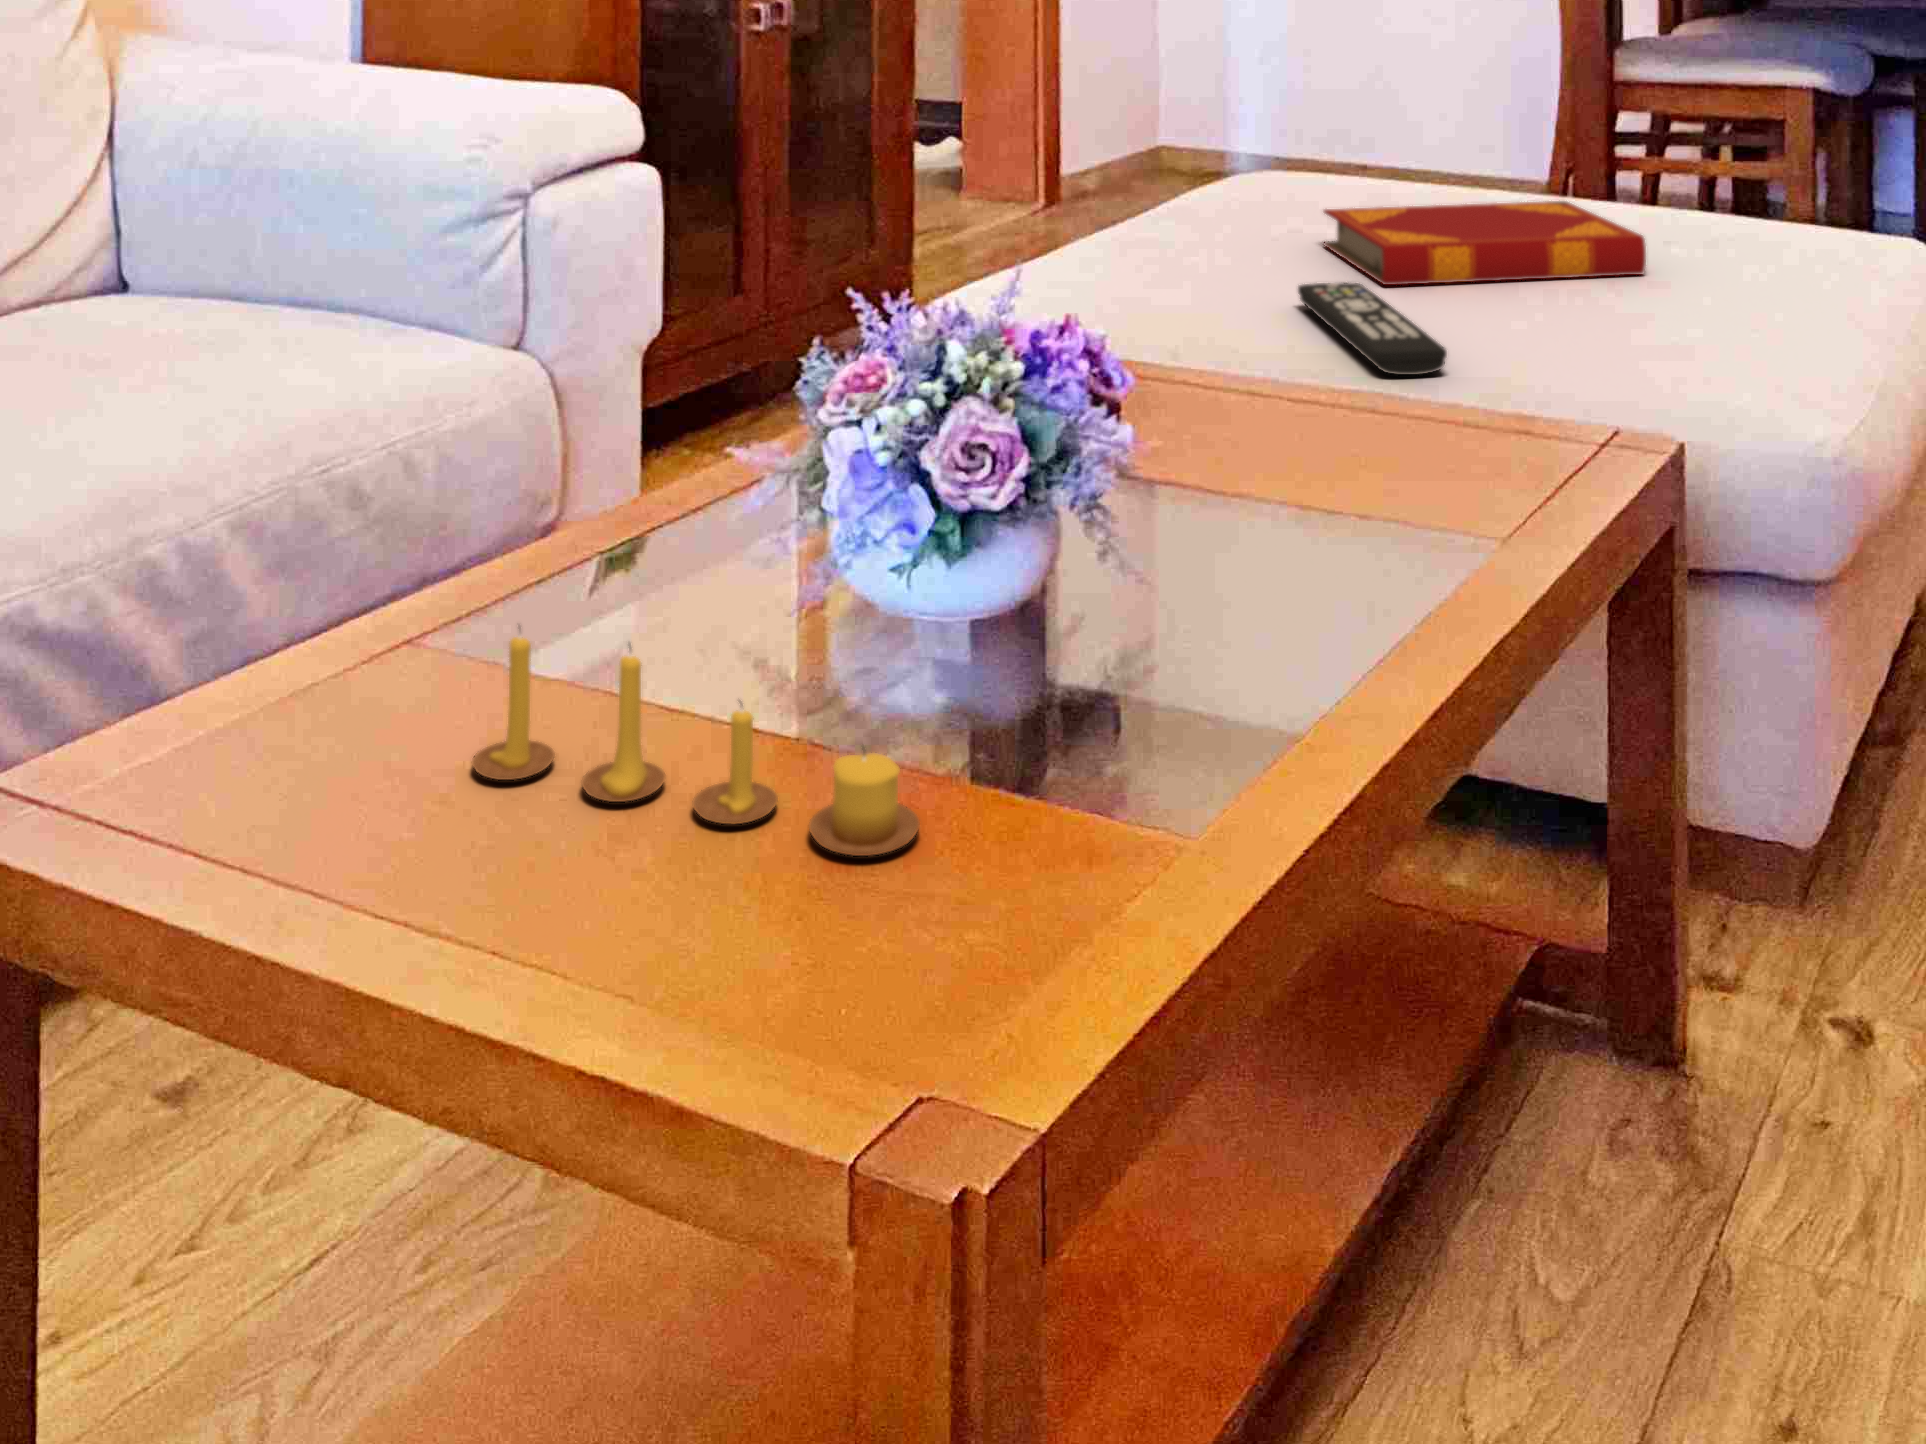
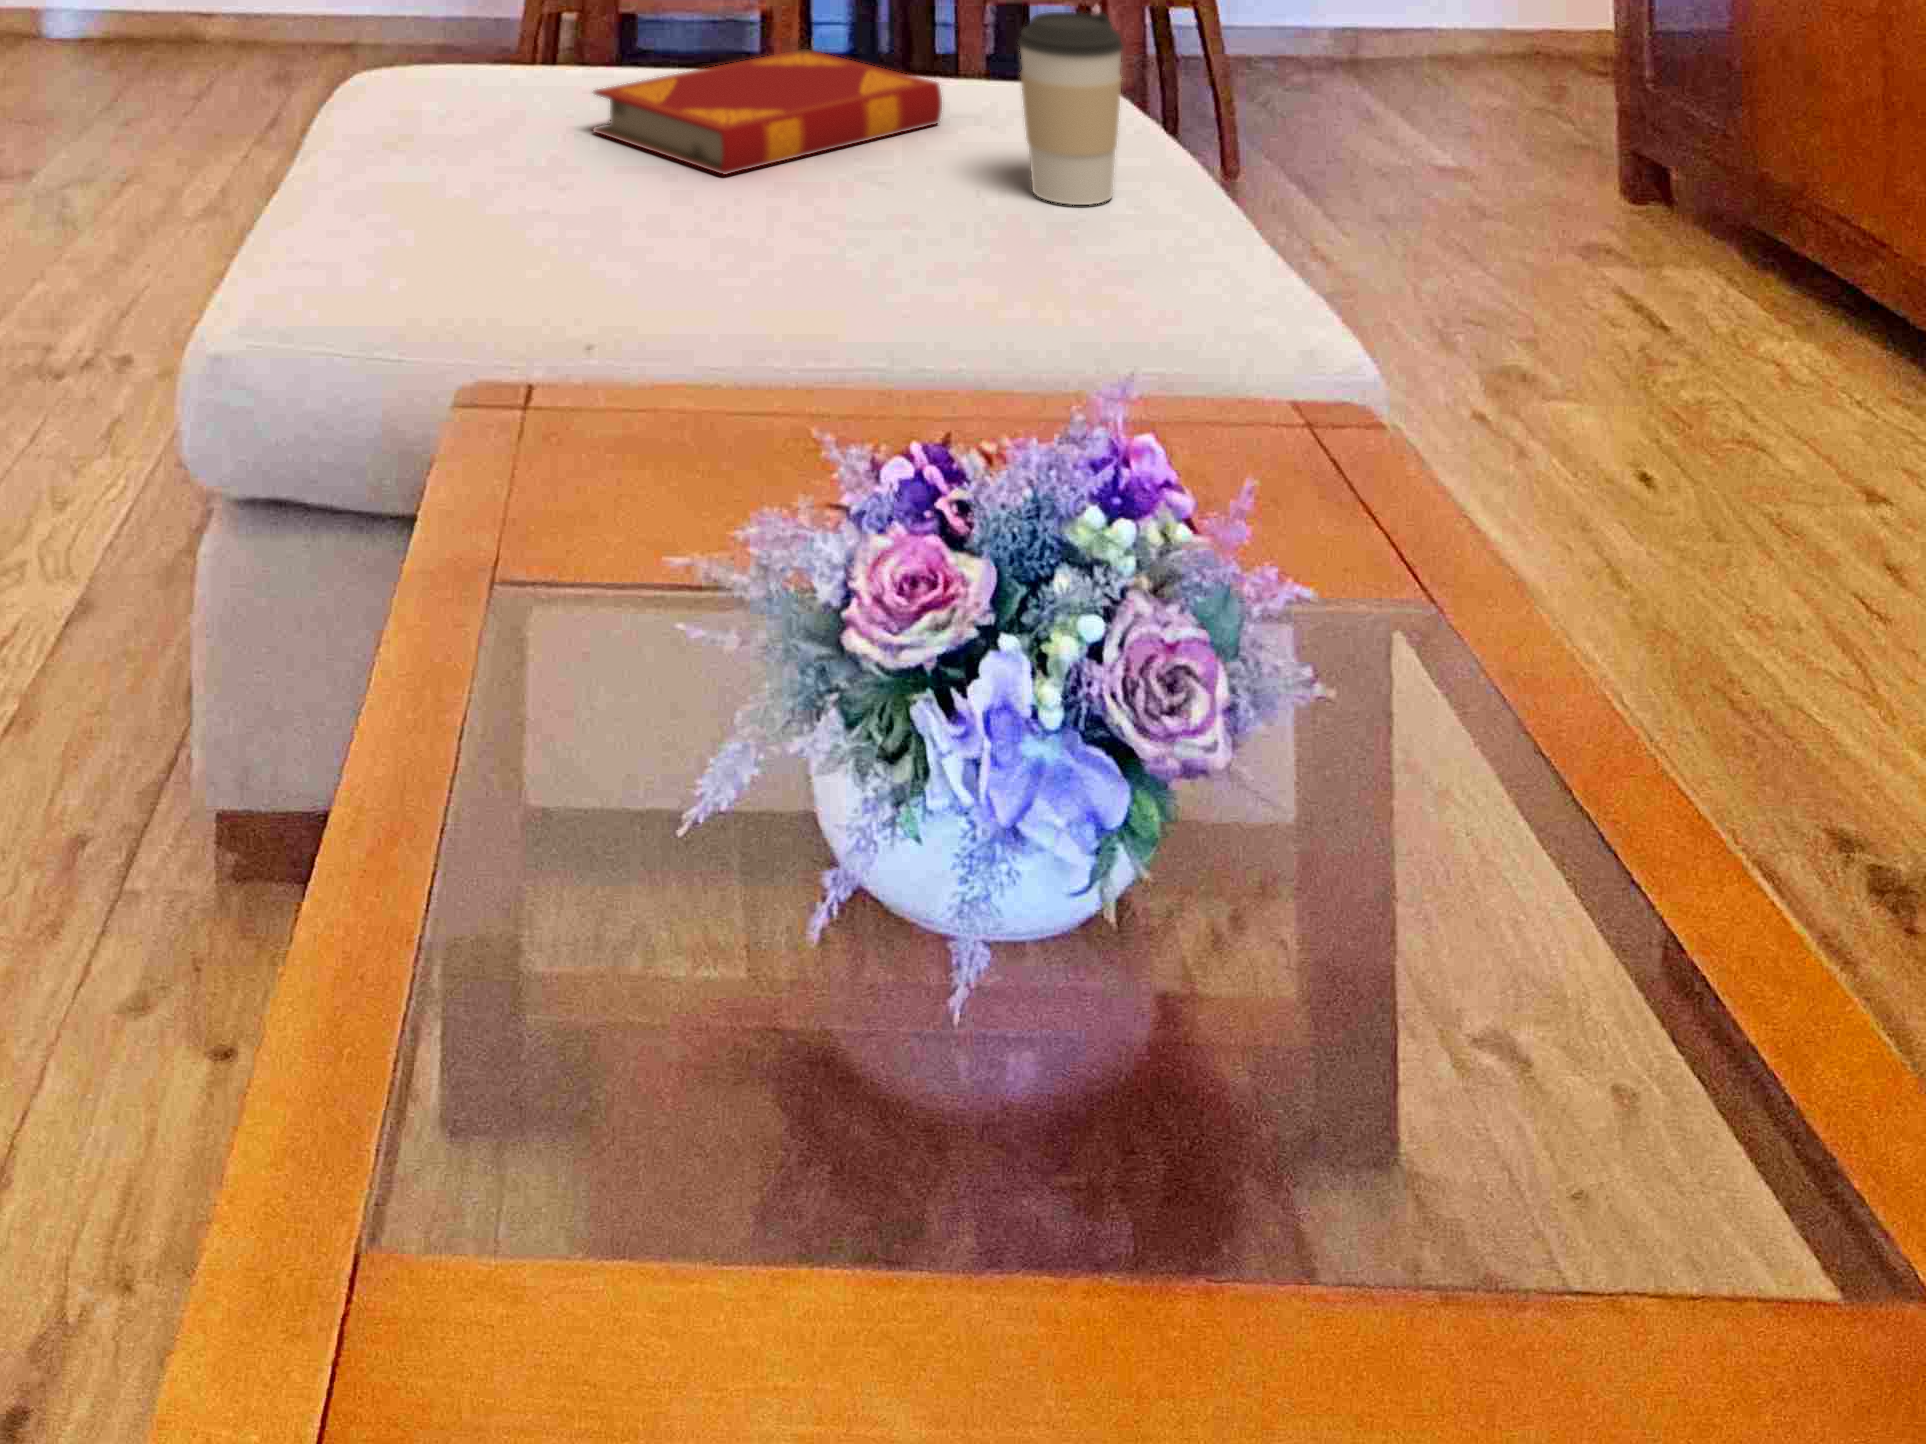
coffee cup: none [1628,168,1732,346] -> present [1018,12,1123,205]
remote control: present [1298,283,1447,375] -> none [674,179,937,291]
candle: present [472,636,920,856] -> none [644,995,1378,1300]

